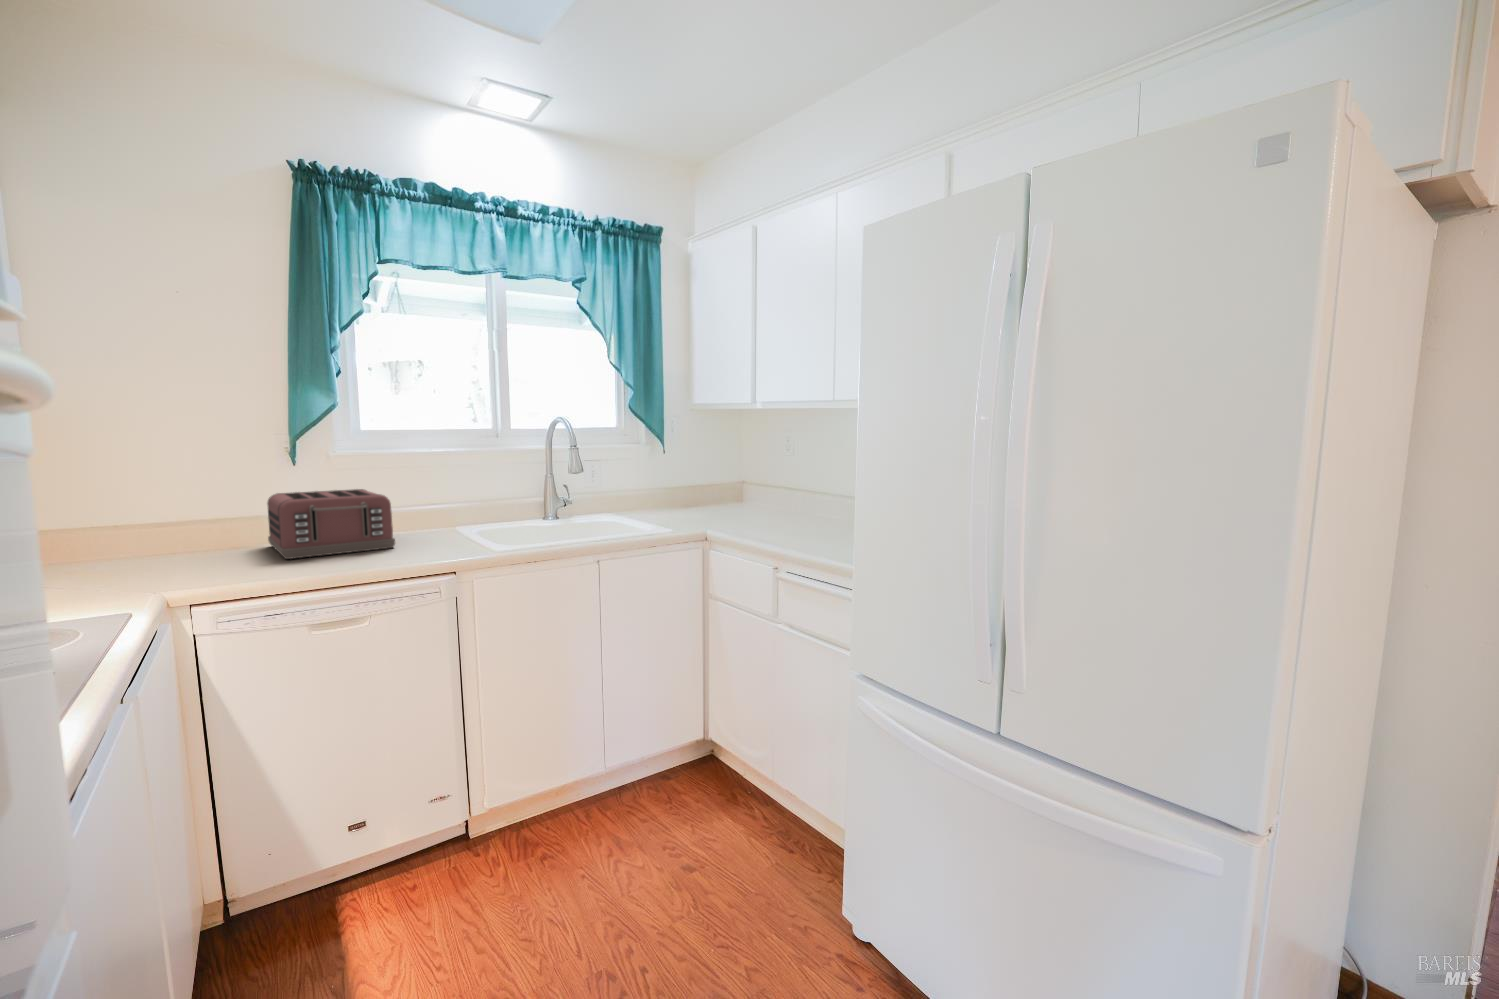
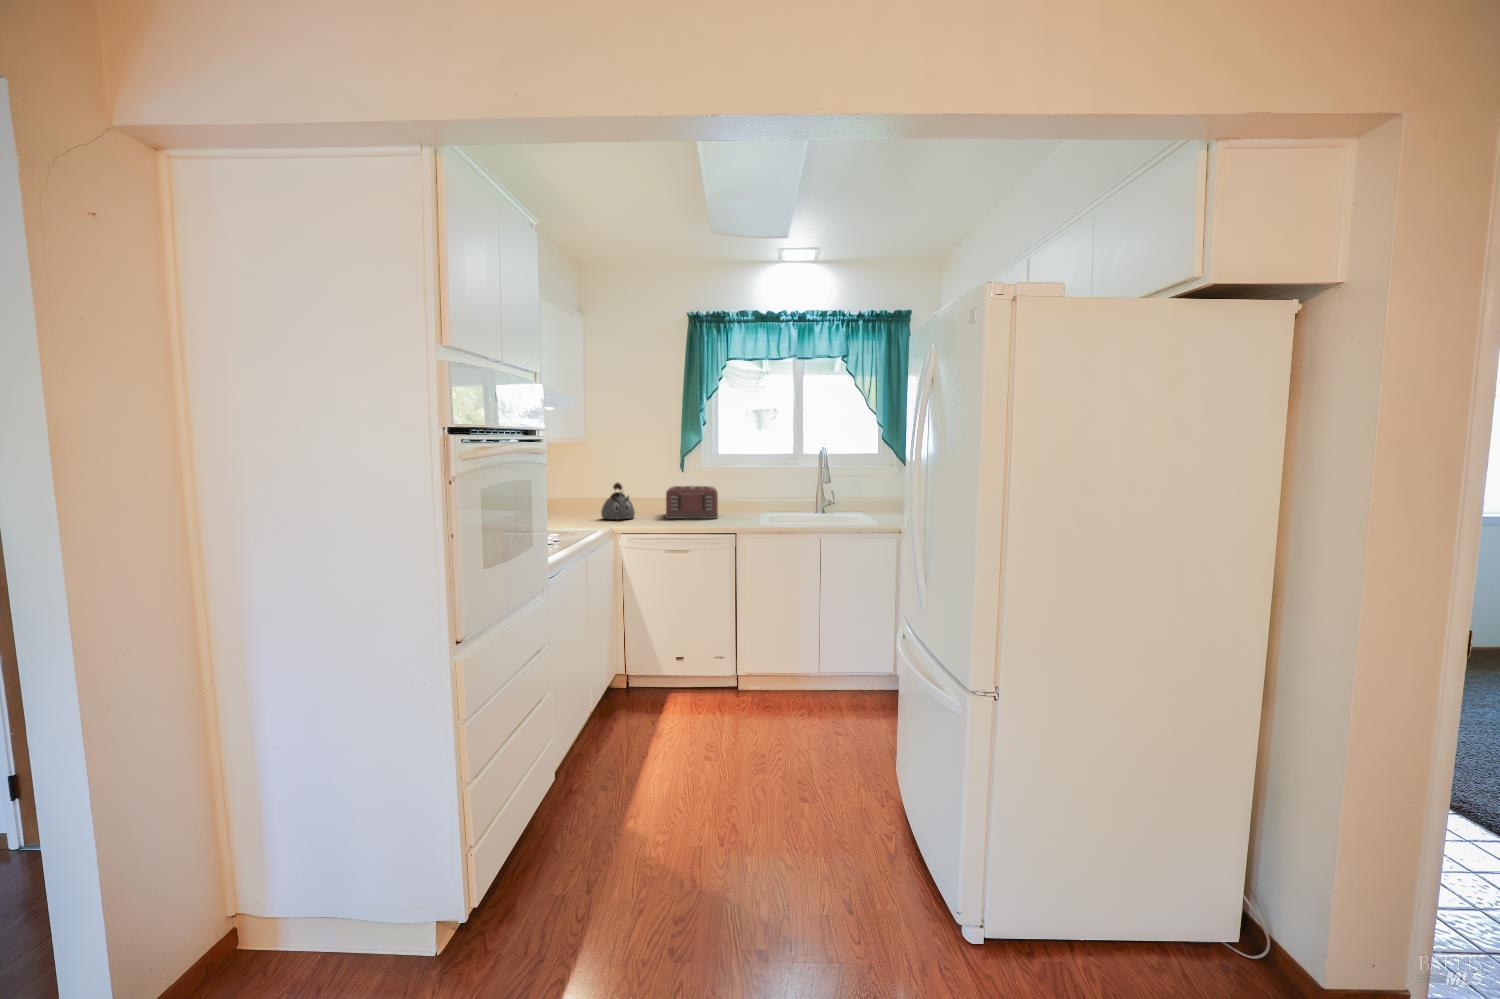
kettle: none [107,495,201,577] -> present [601,483,635,519]

